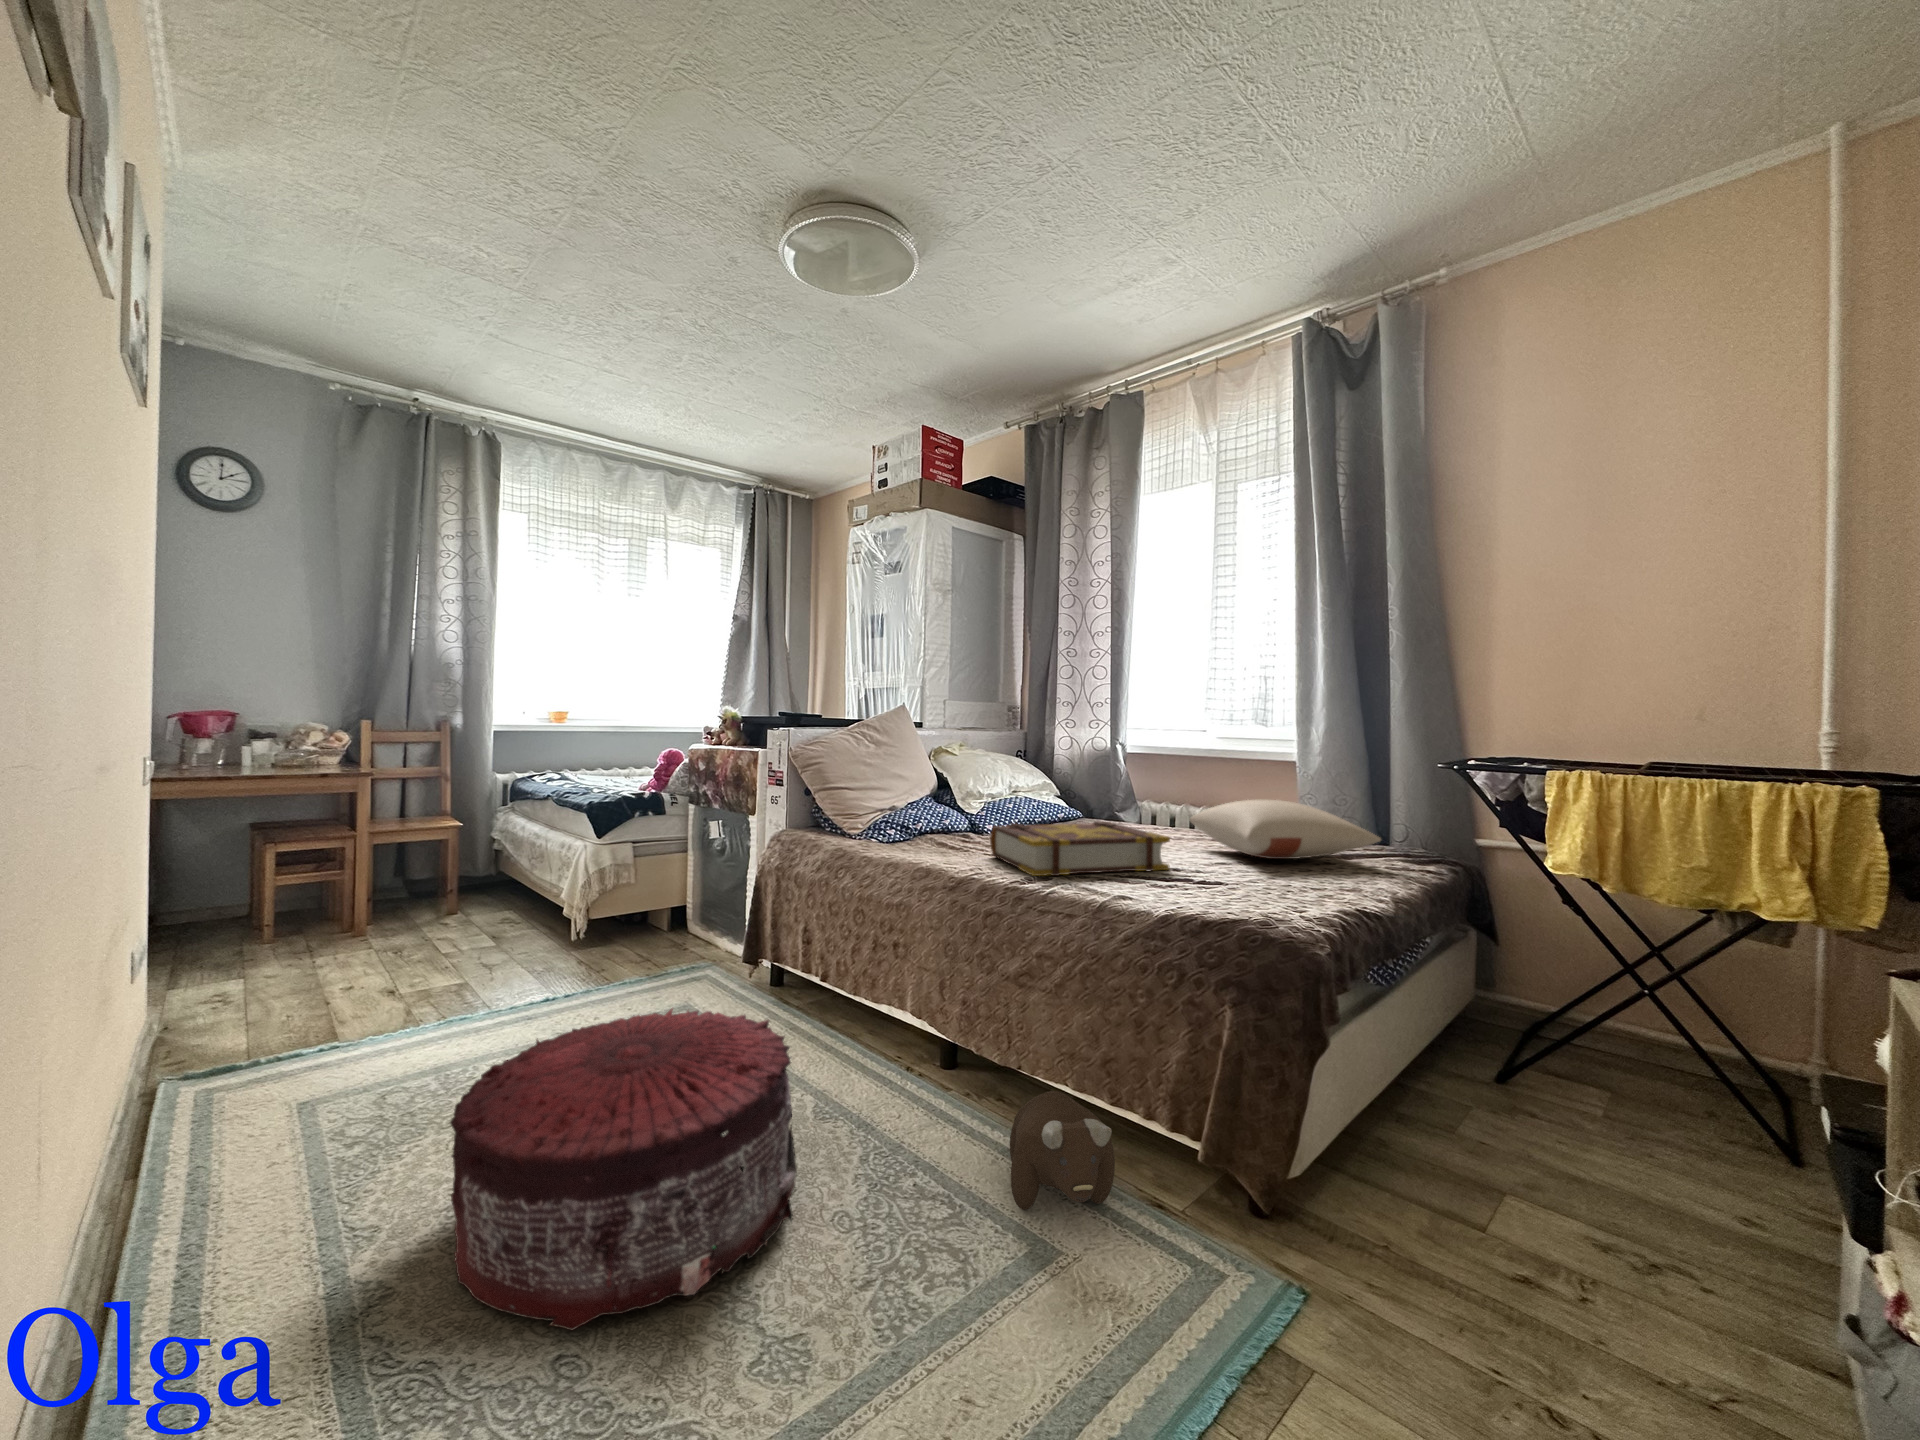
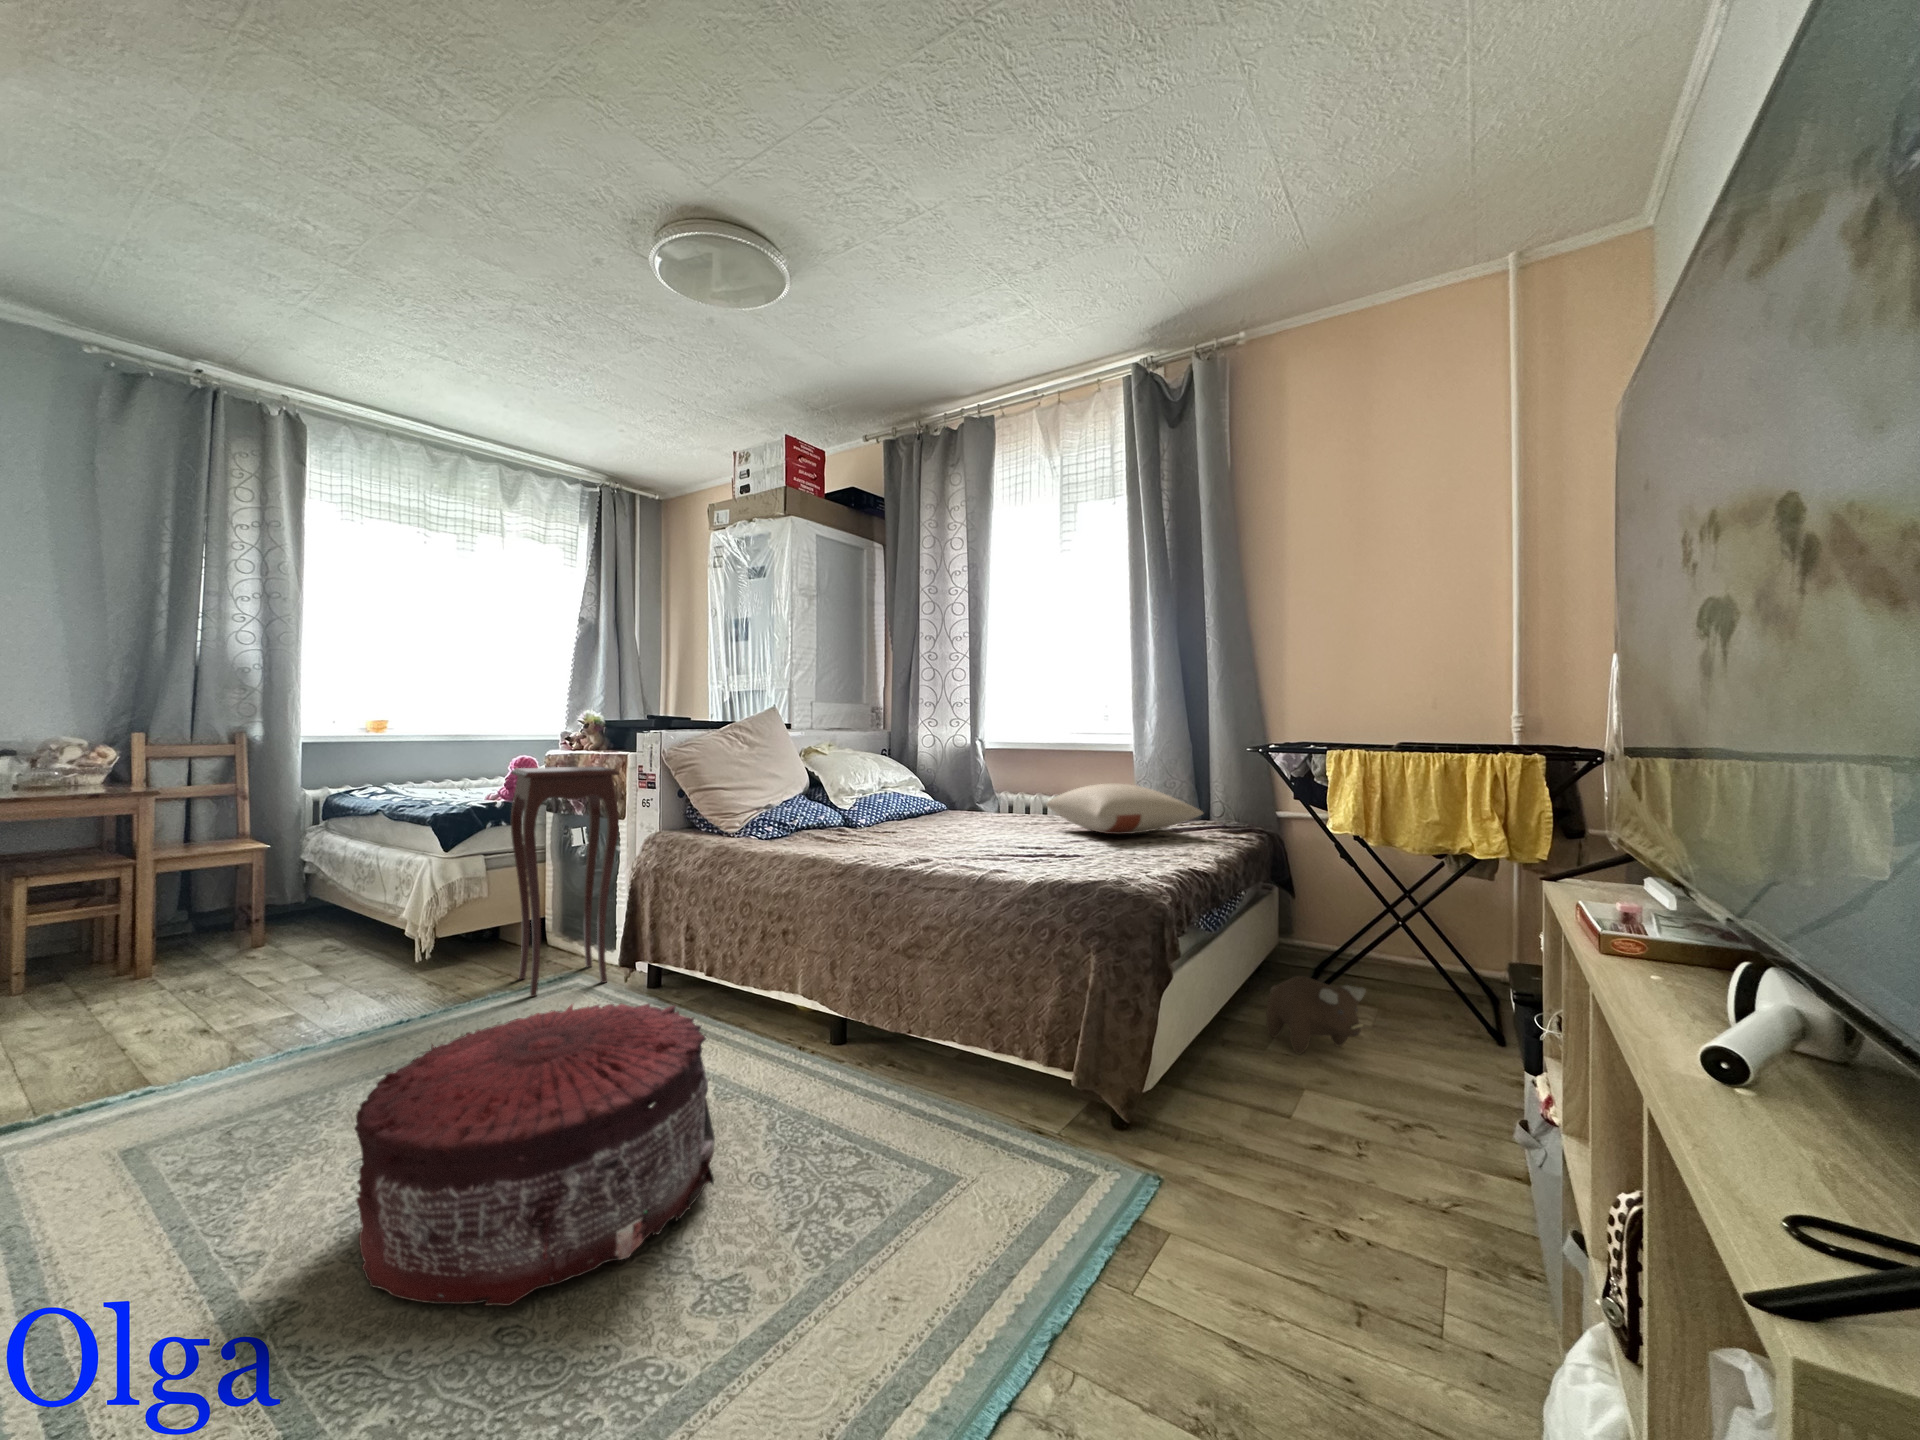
side table: none [650,762,746,986] -> present [511,766,619,997]
book: present [990,821,1170,876] -> none [871,809,1034,858]
plush toy: present [1010,1091,1115,1210] -> present [1266,976,1366,1054]

